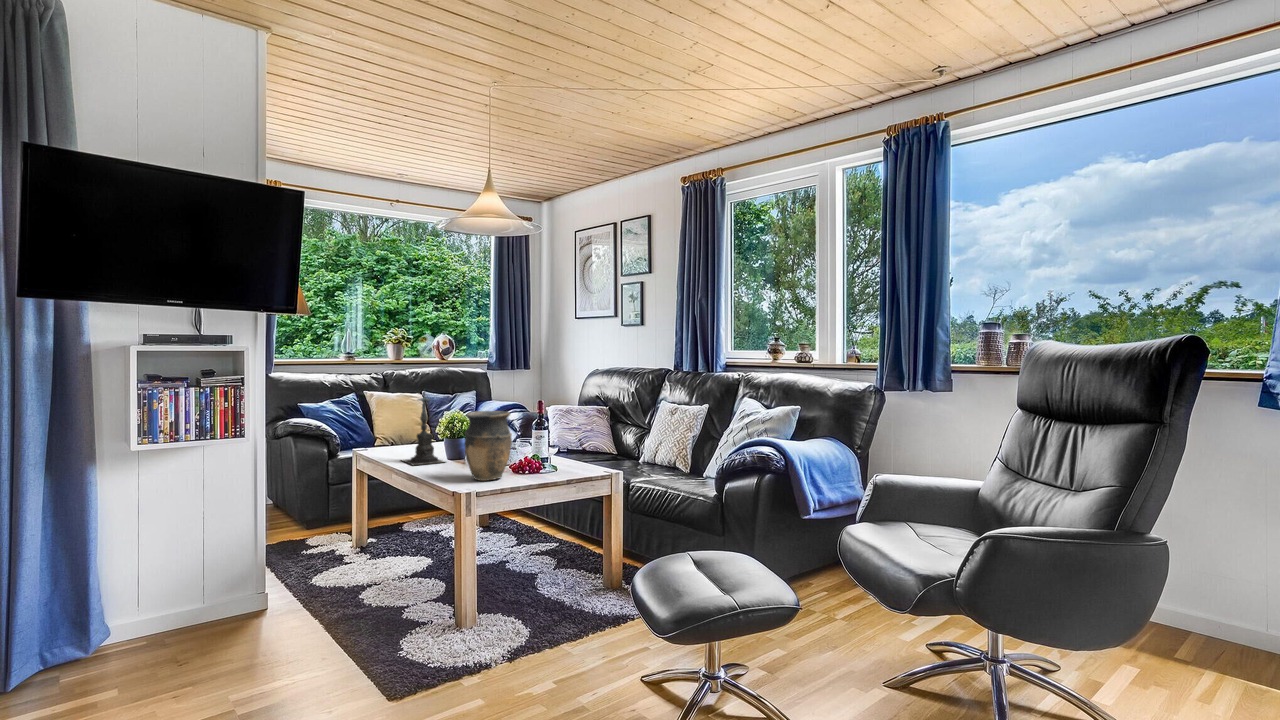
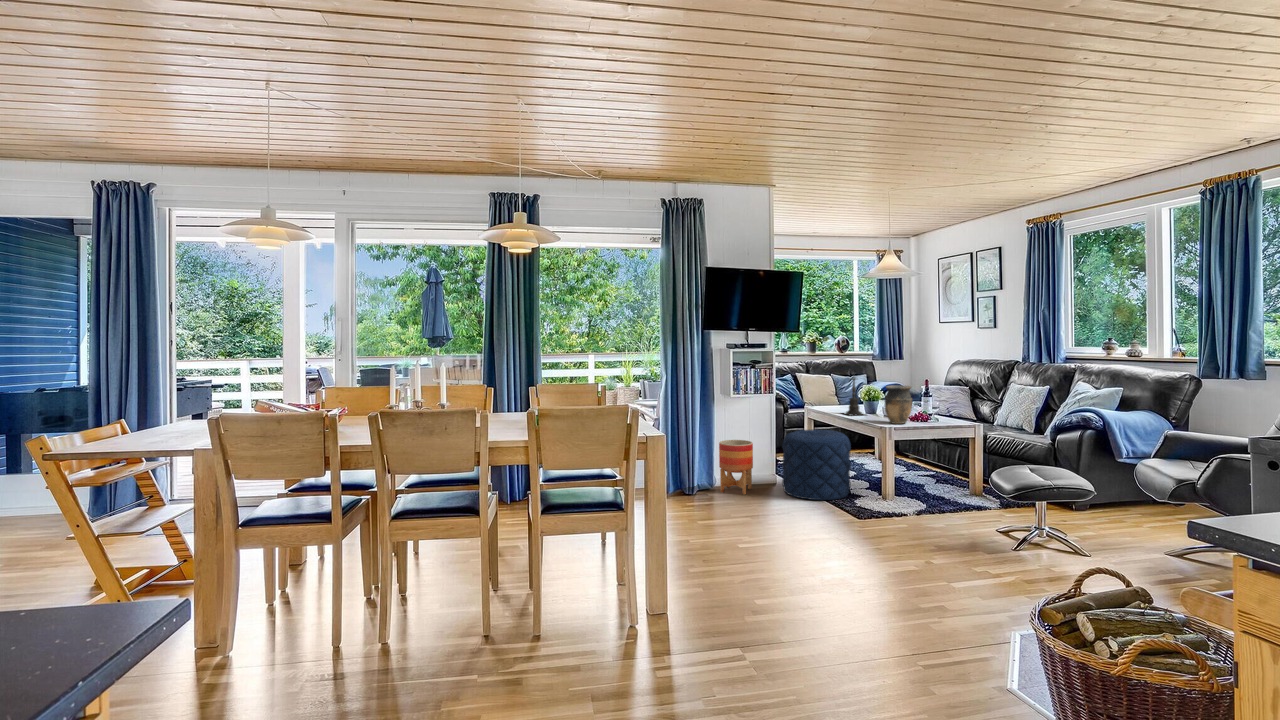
pouf: none [254,500,397,653] -> present [782,430,851,500]
planter: none [101,534,190,662] -> present [719,440,753,494]

